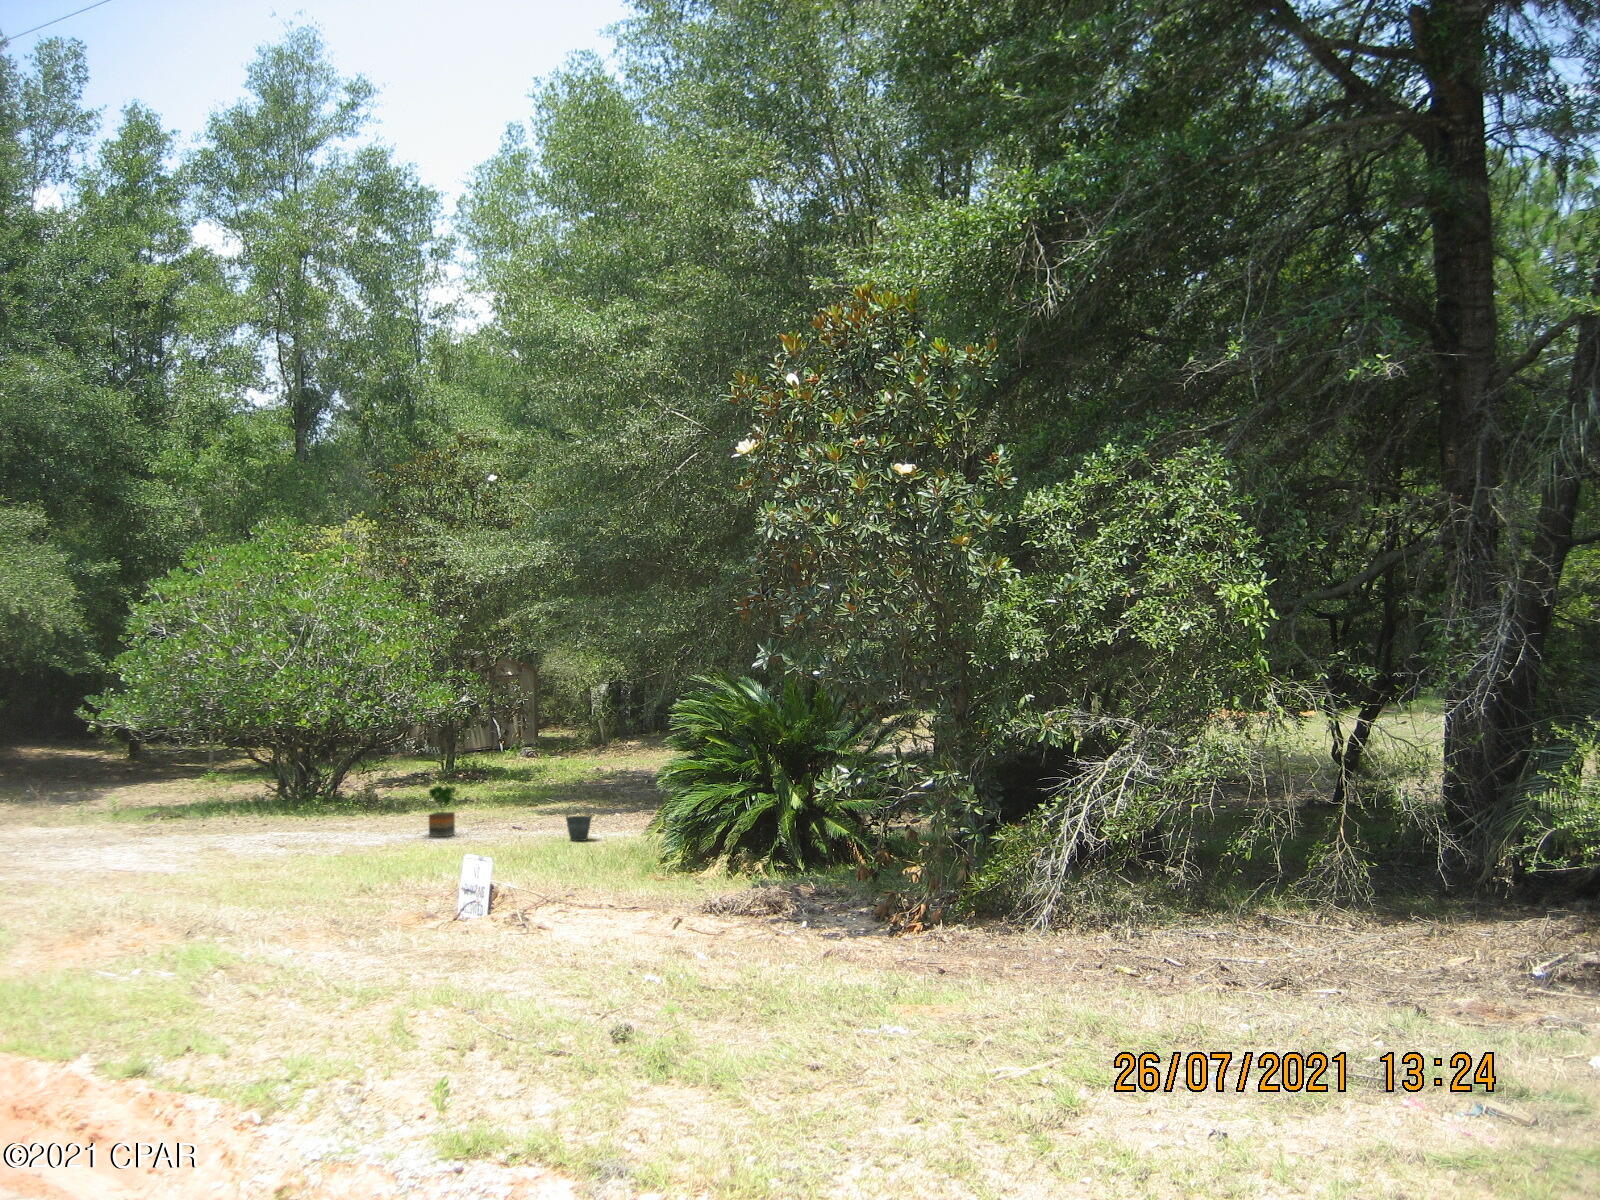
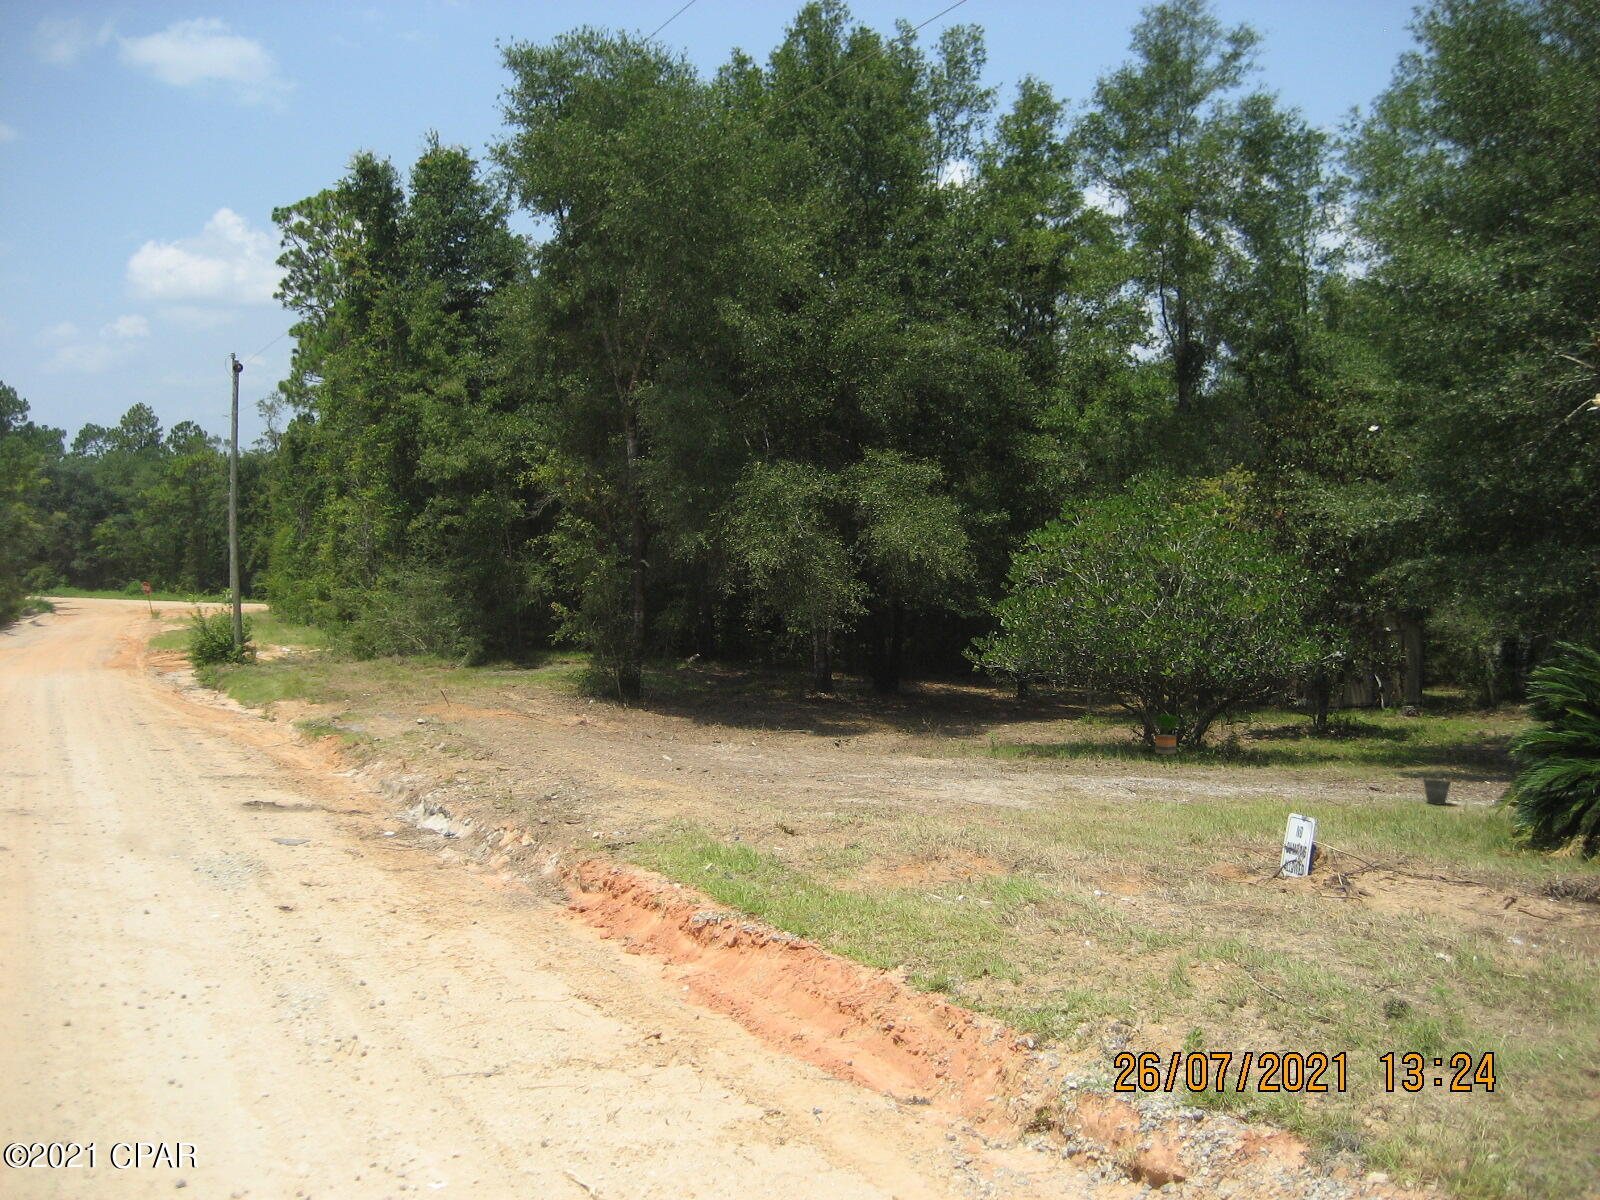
potted tree: present [429,785,459,837] -> present [1155,714,1180,754]

